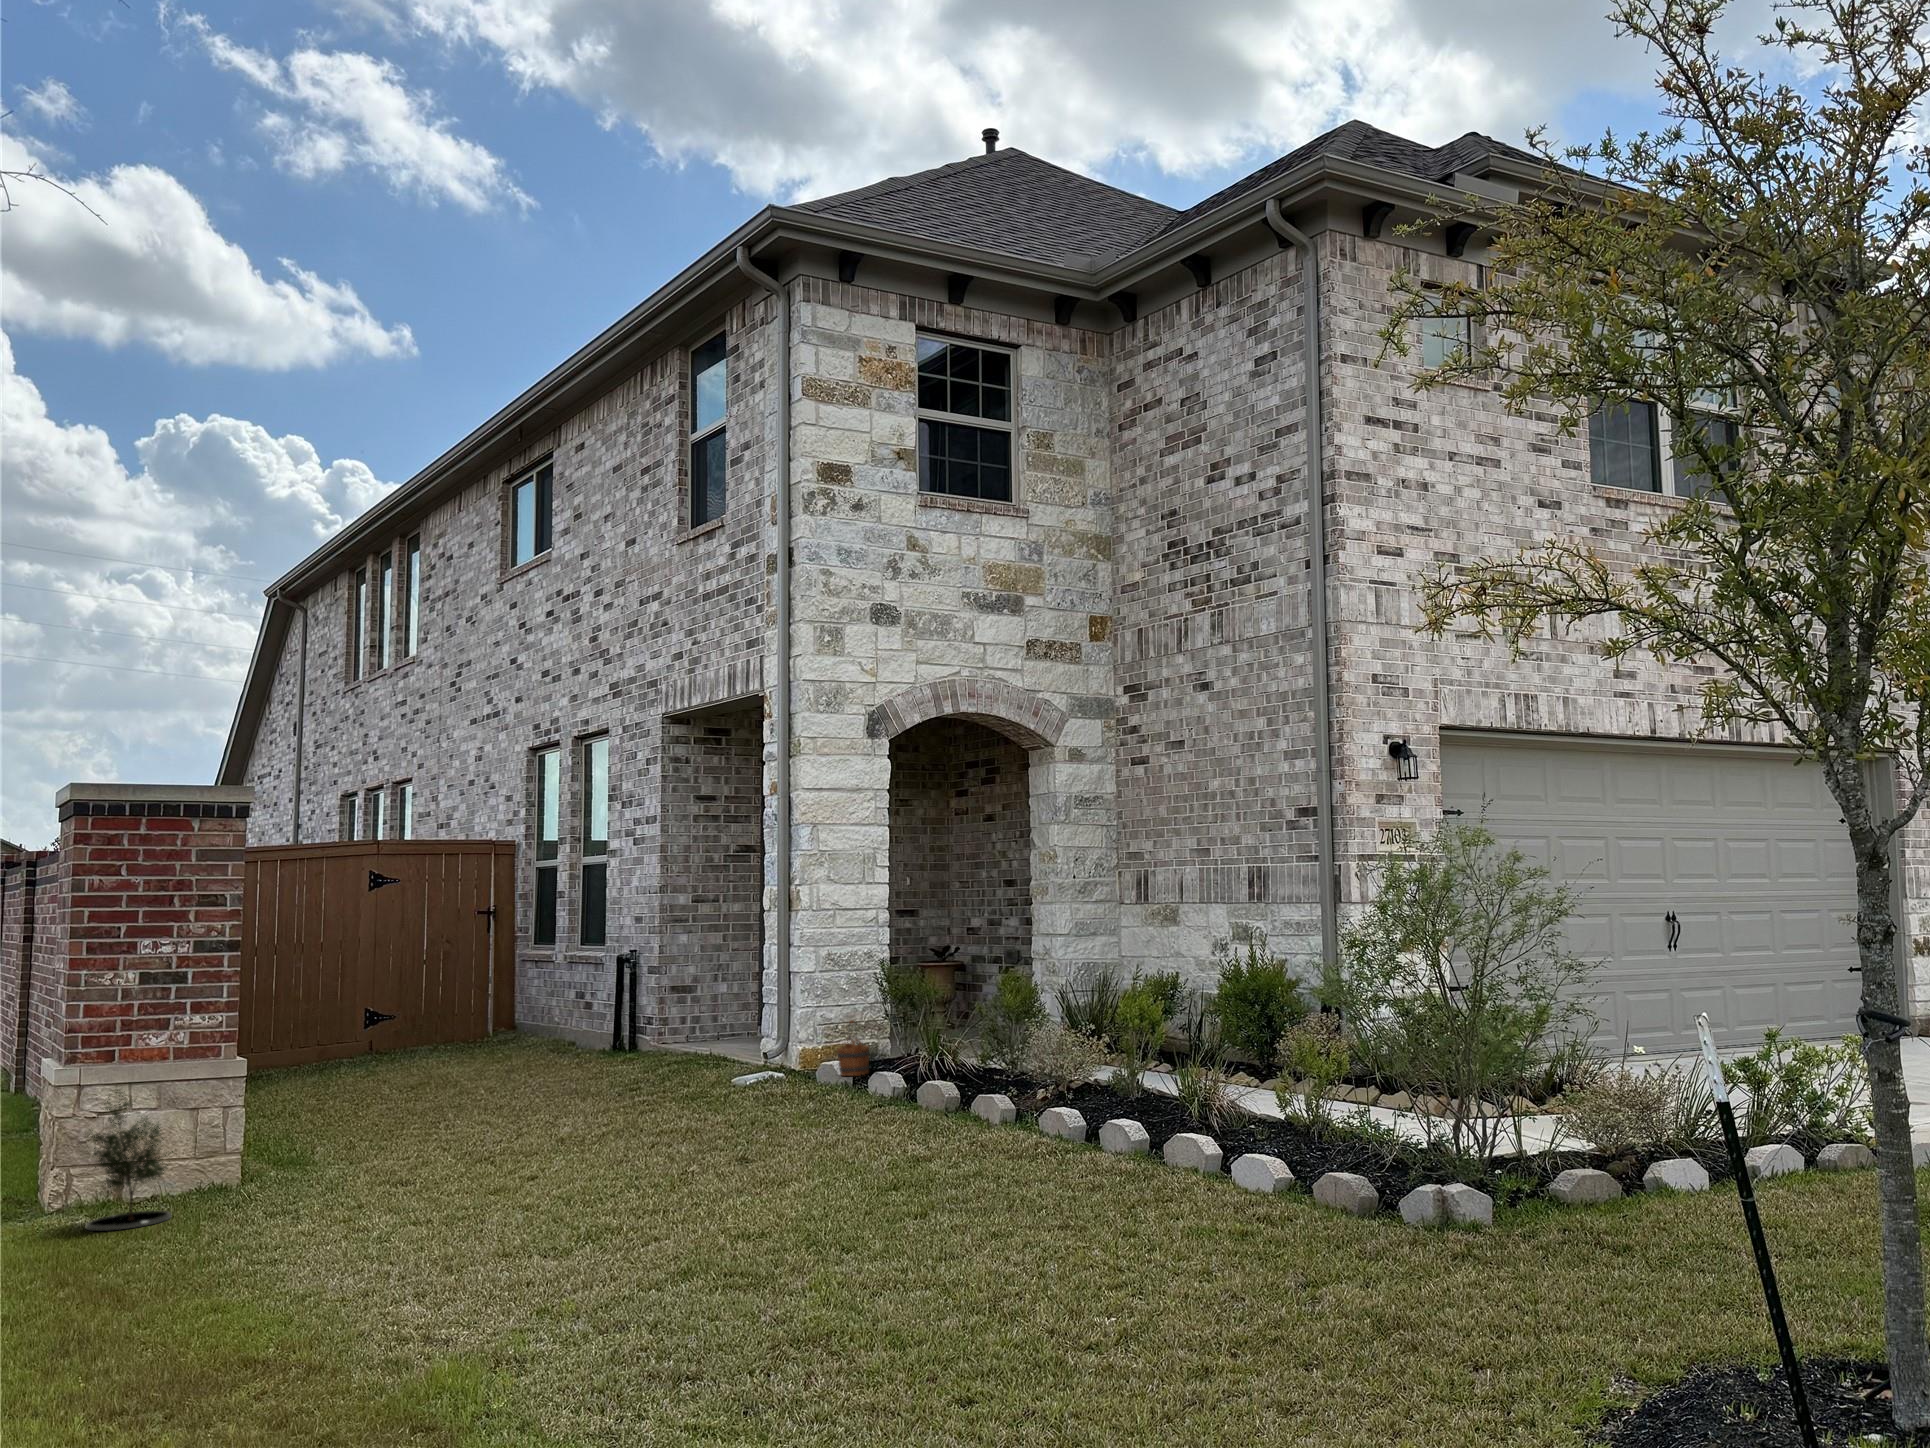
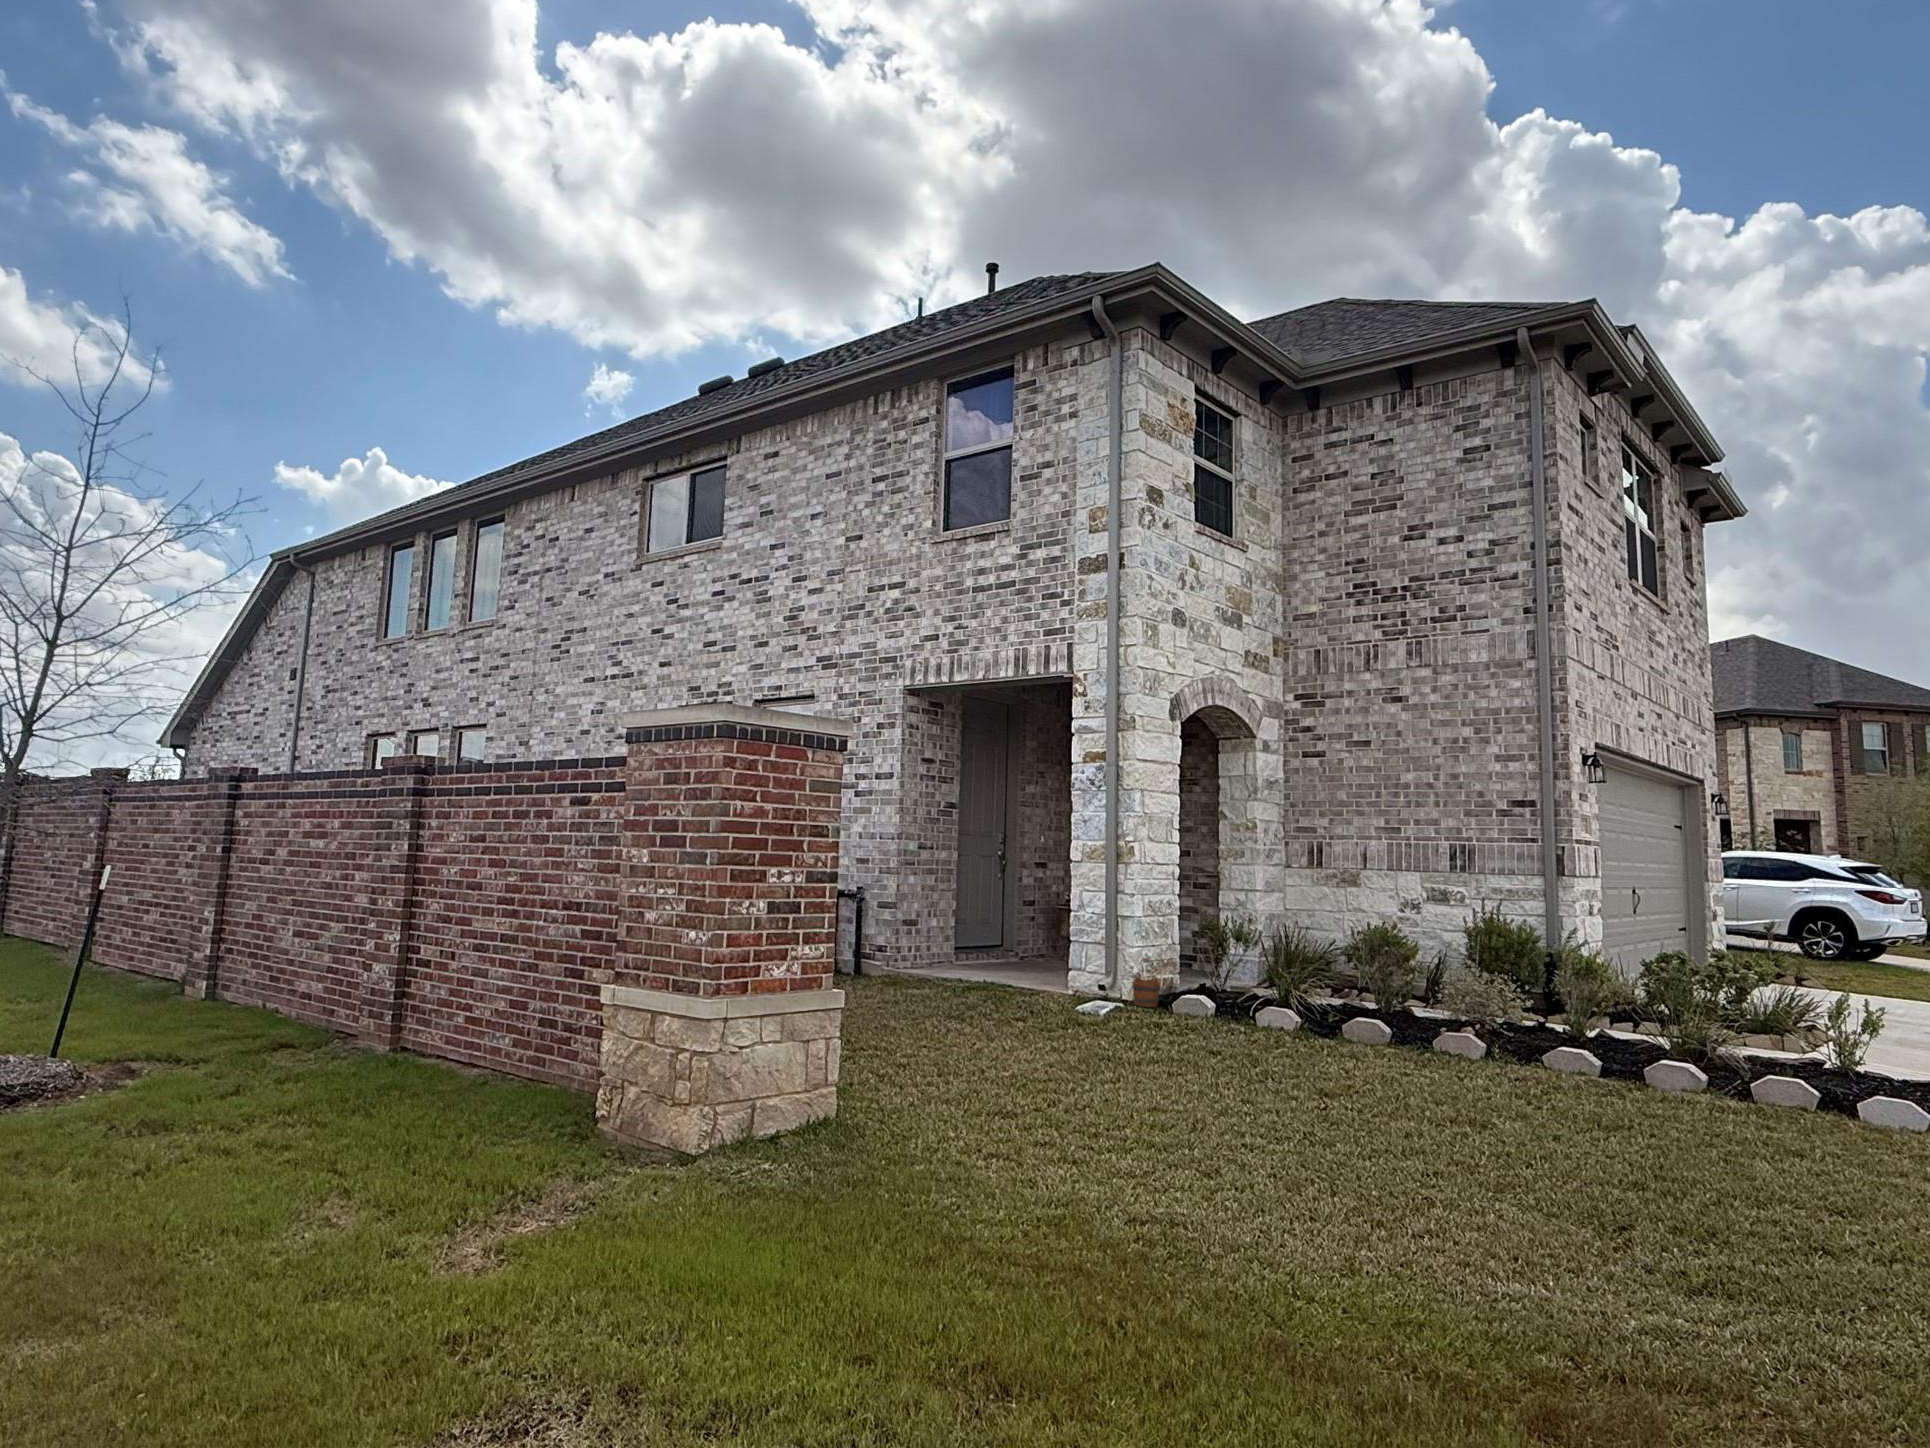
potted tree: present [85,1093,173,1231] -> none [737,1023,825,1181]

